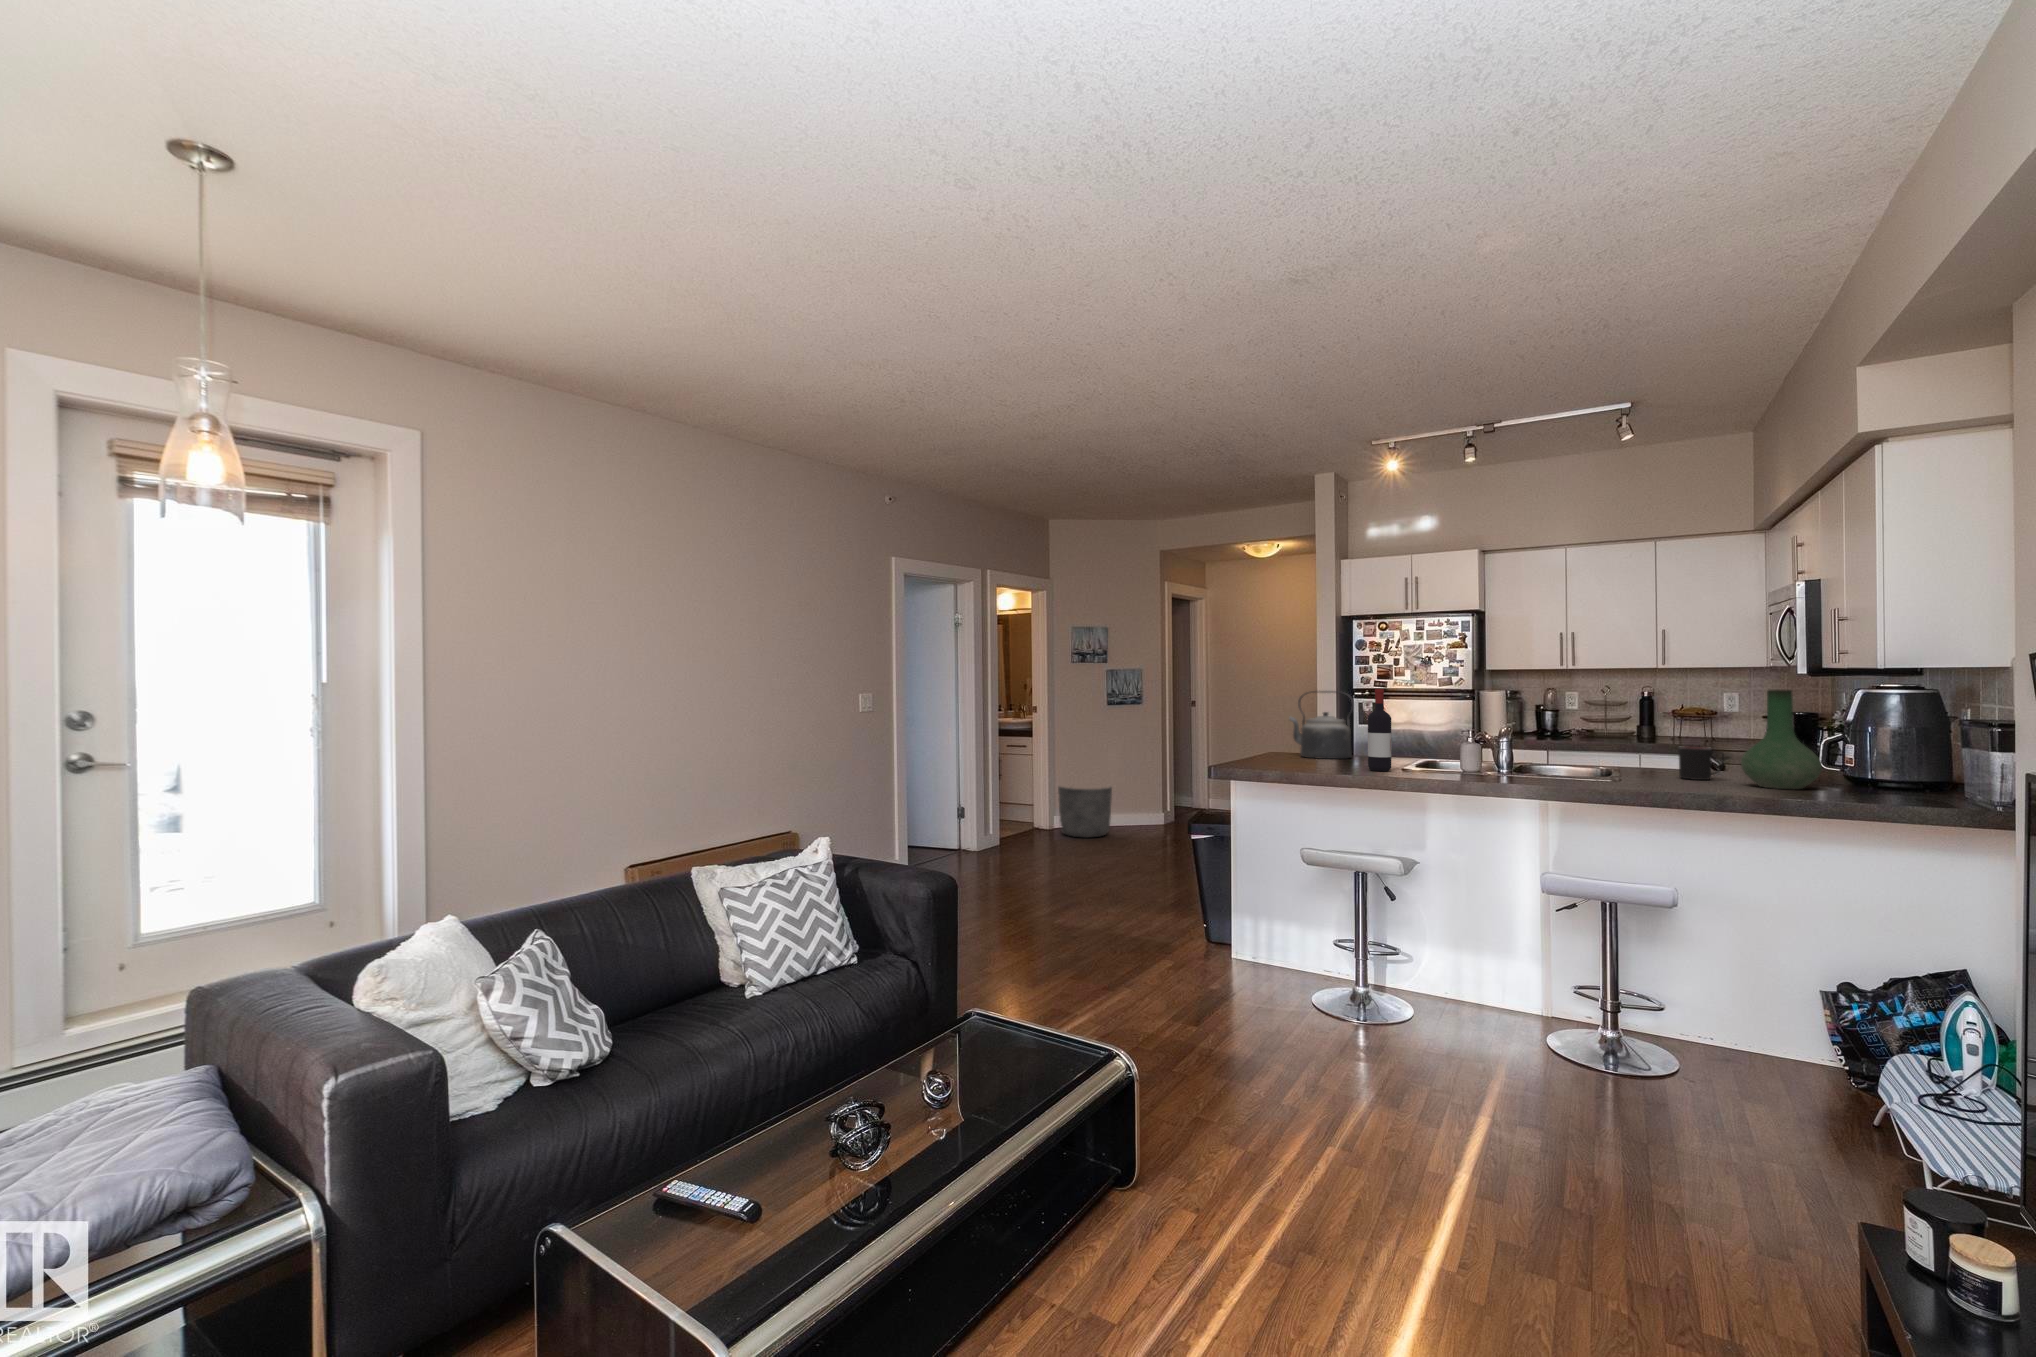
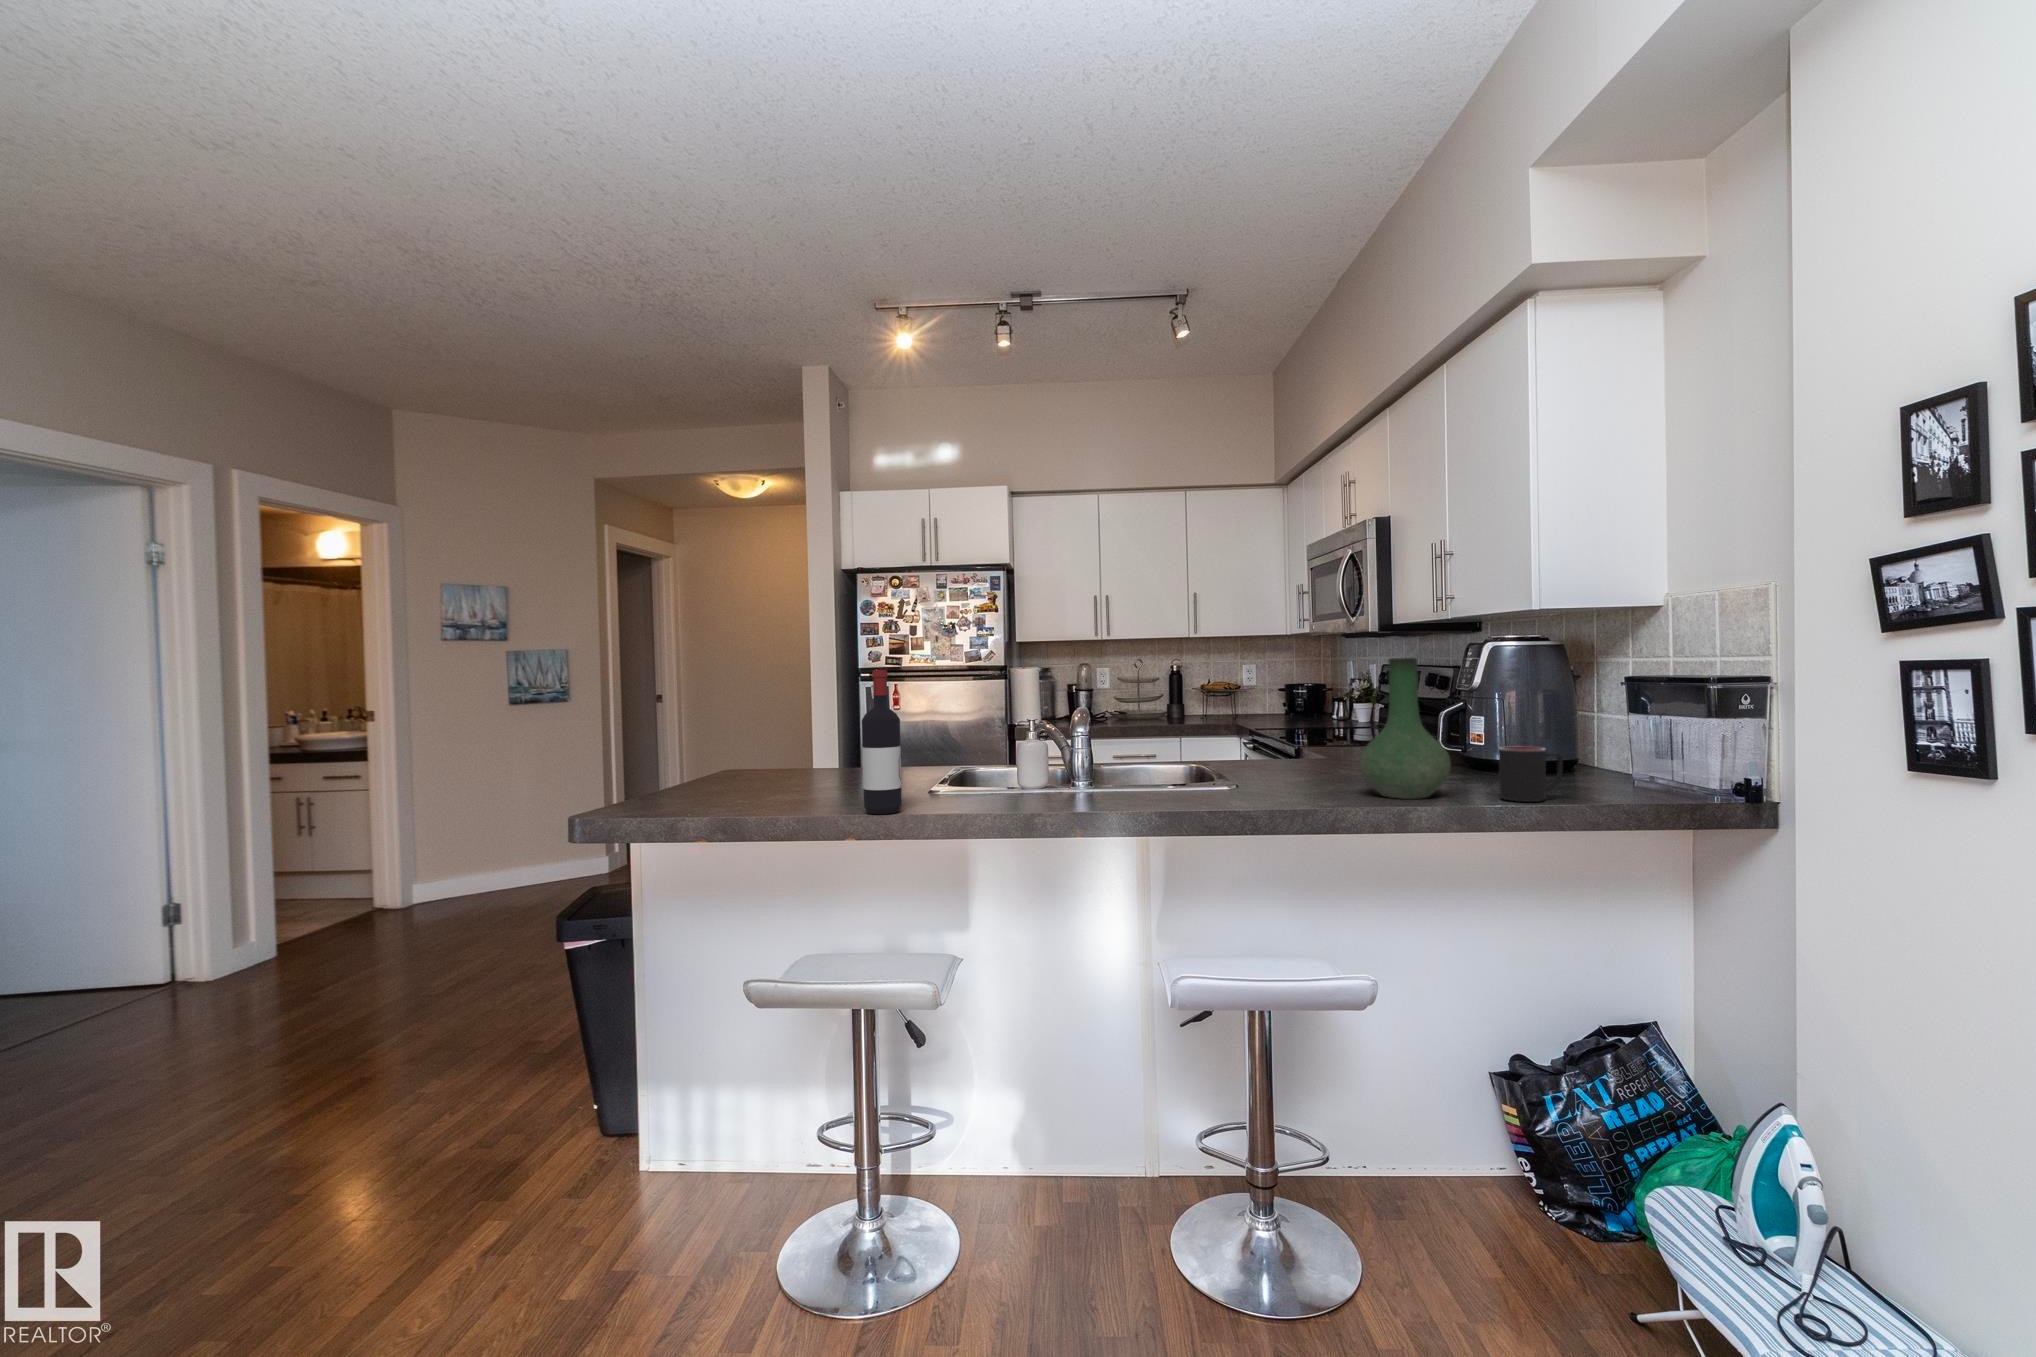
kettle: present [1289,691,1354,759] -> none [748,674,848,786]
mug: present [1678,747,1724,780] -> present [1498,747,1563,802]
planter: present [1058,786,1112,837] -> none [415,825,514,916]

